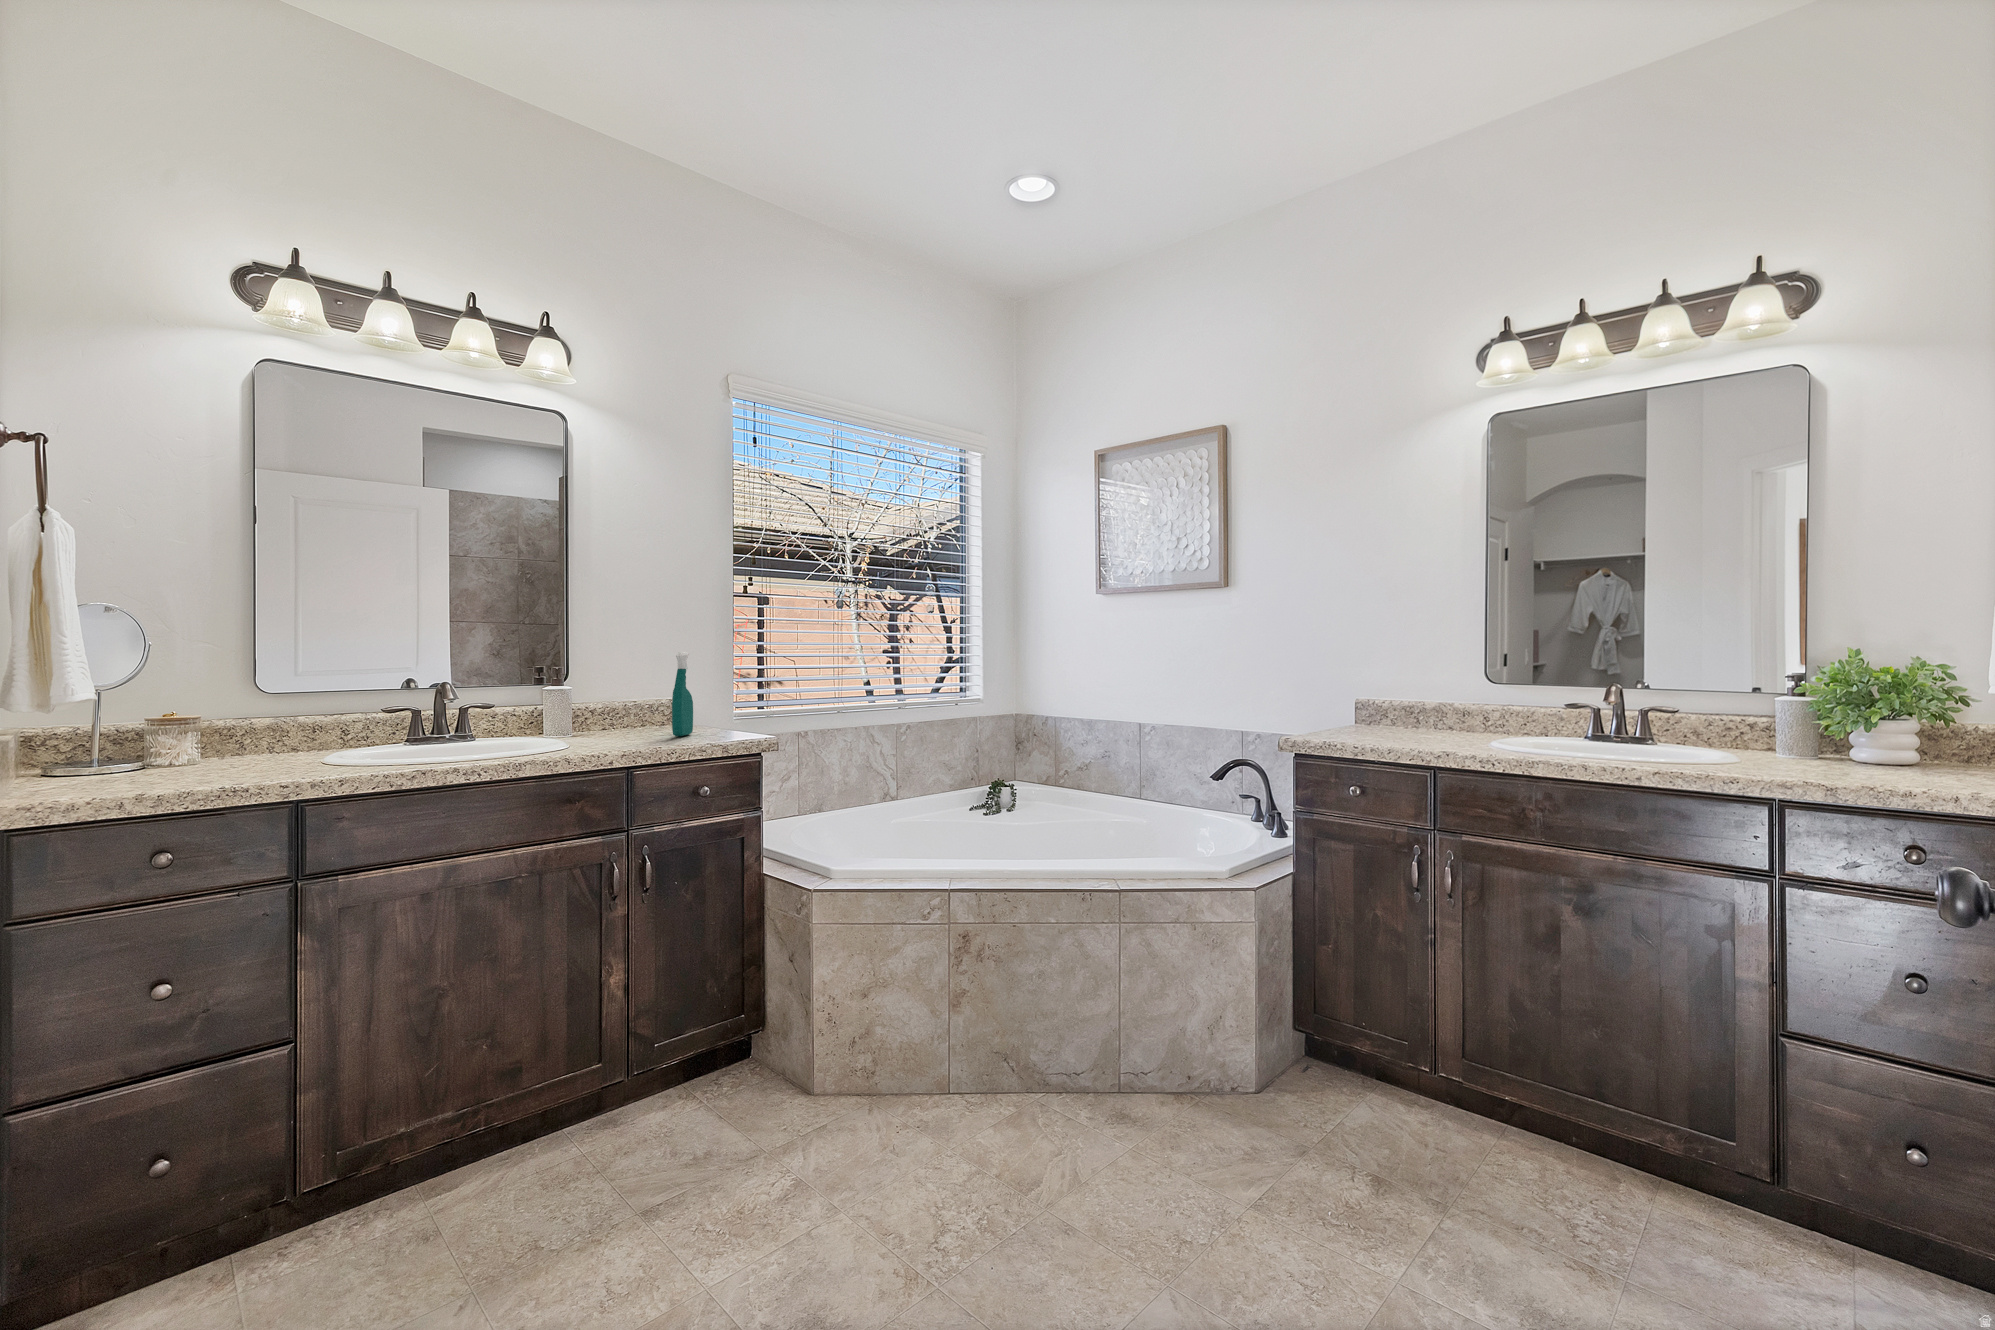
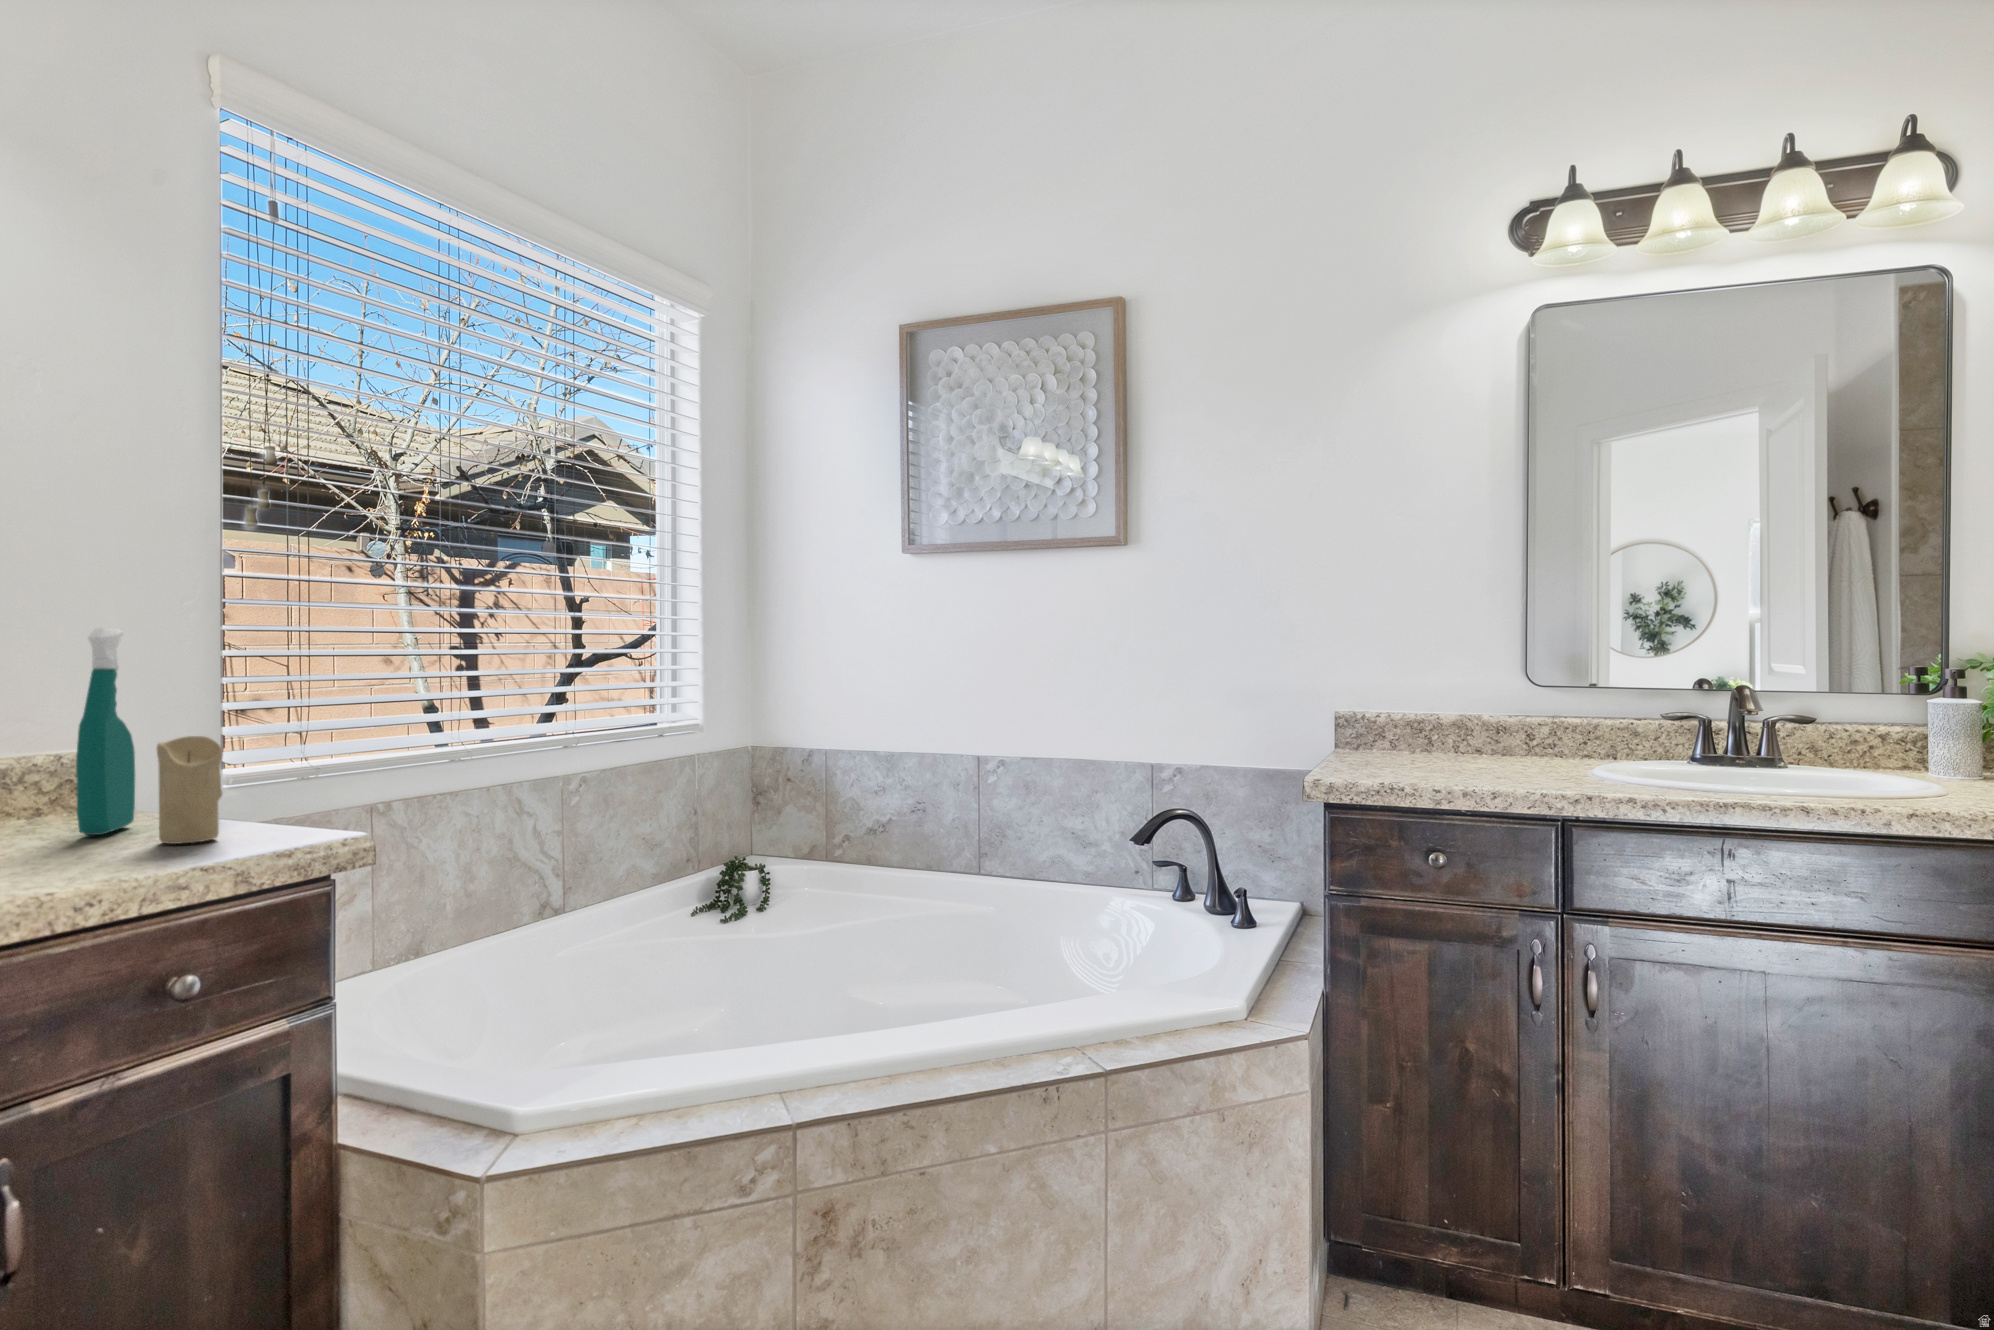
candle: none [697,697,720,740] -> present [157,736,223,844]

